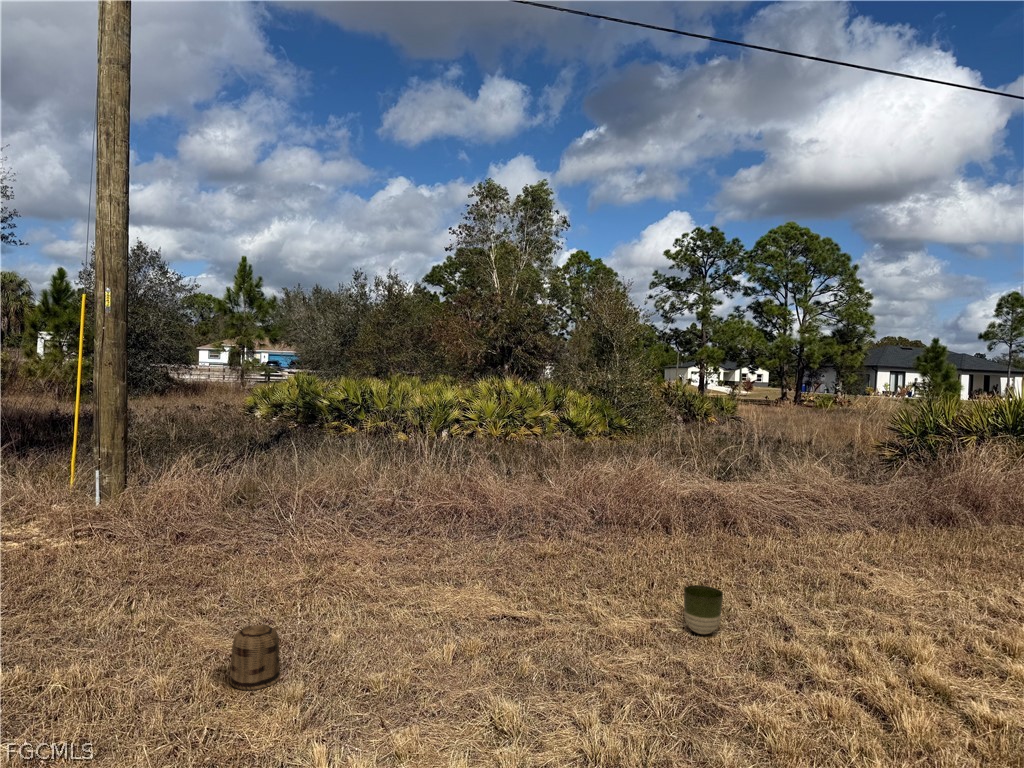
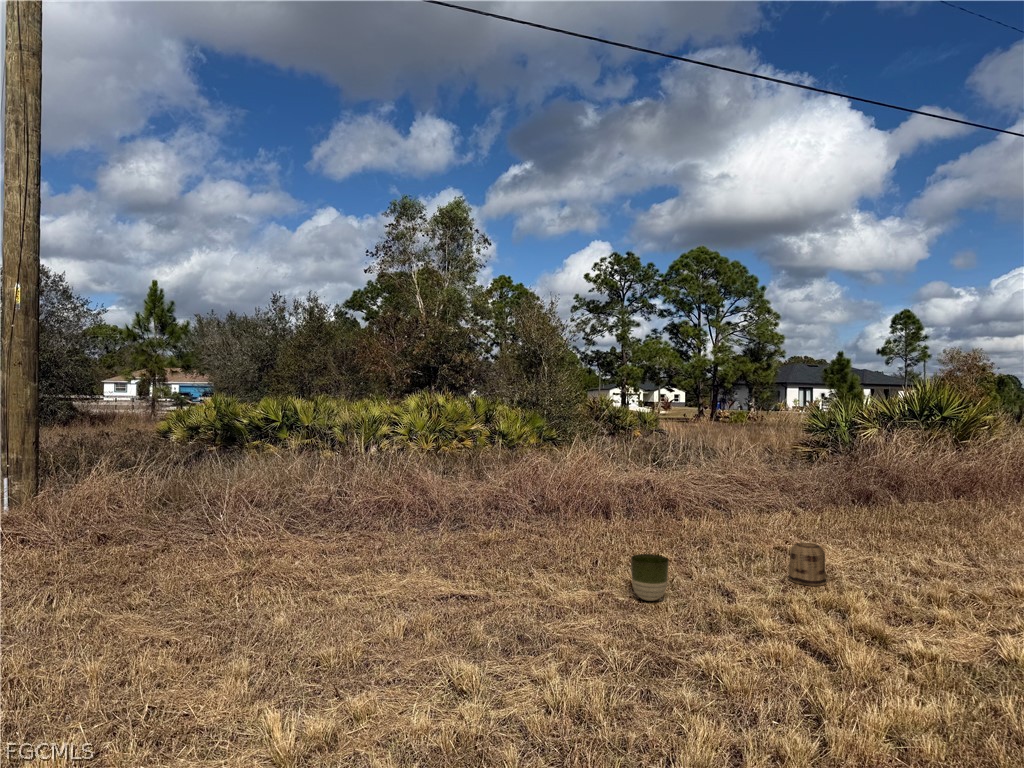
basket: present [230,615,281,690] -> present [788,534,826,586]

